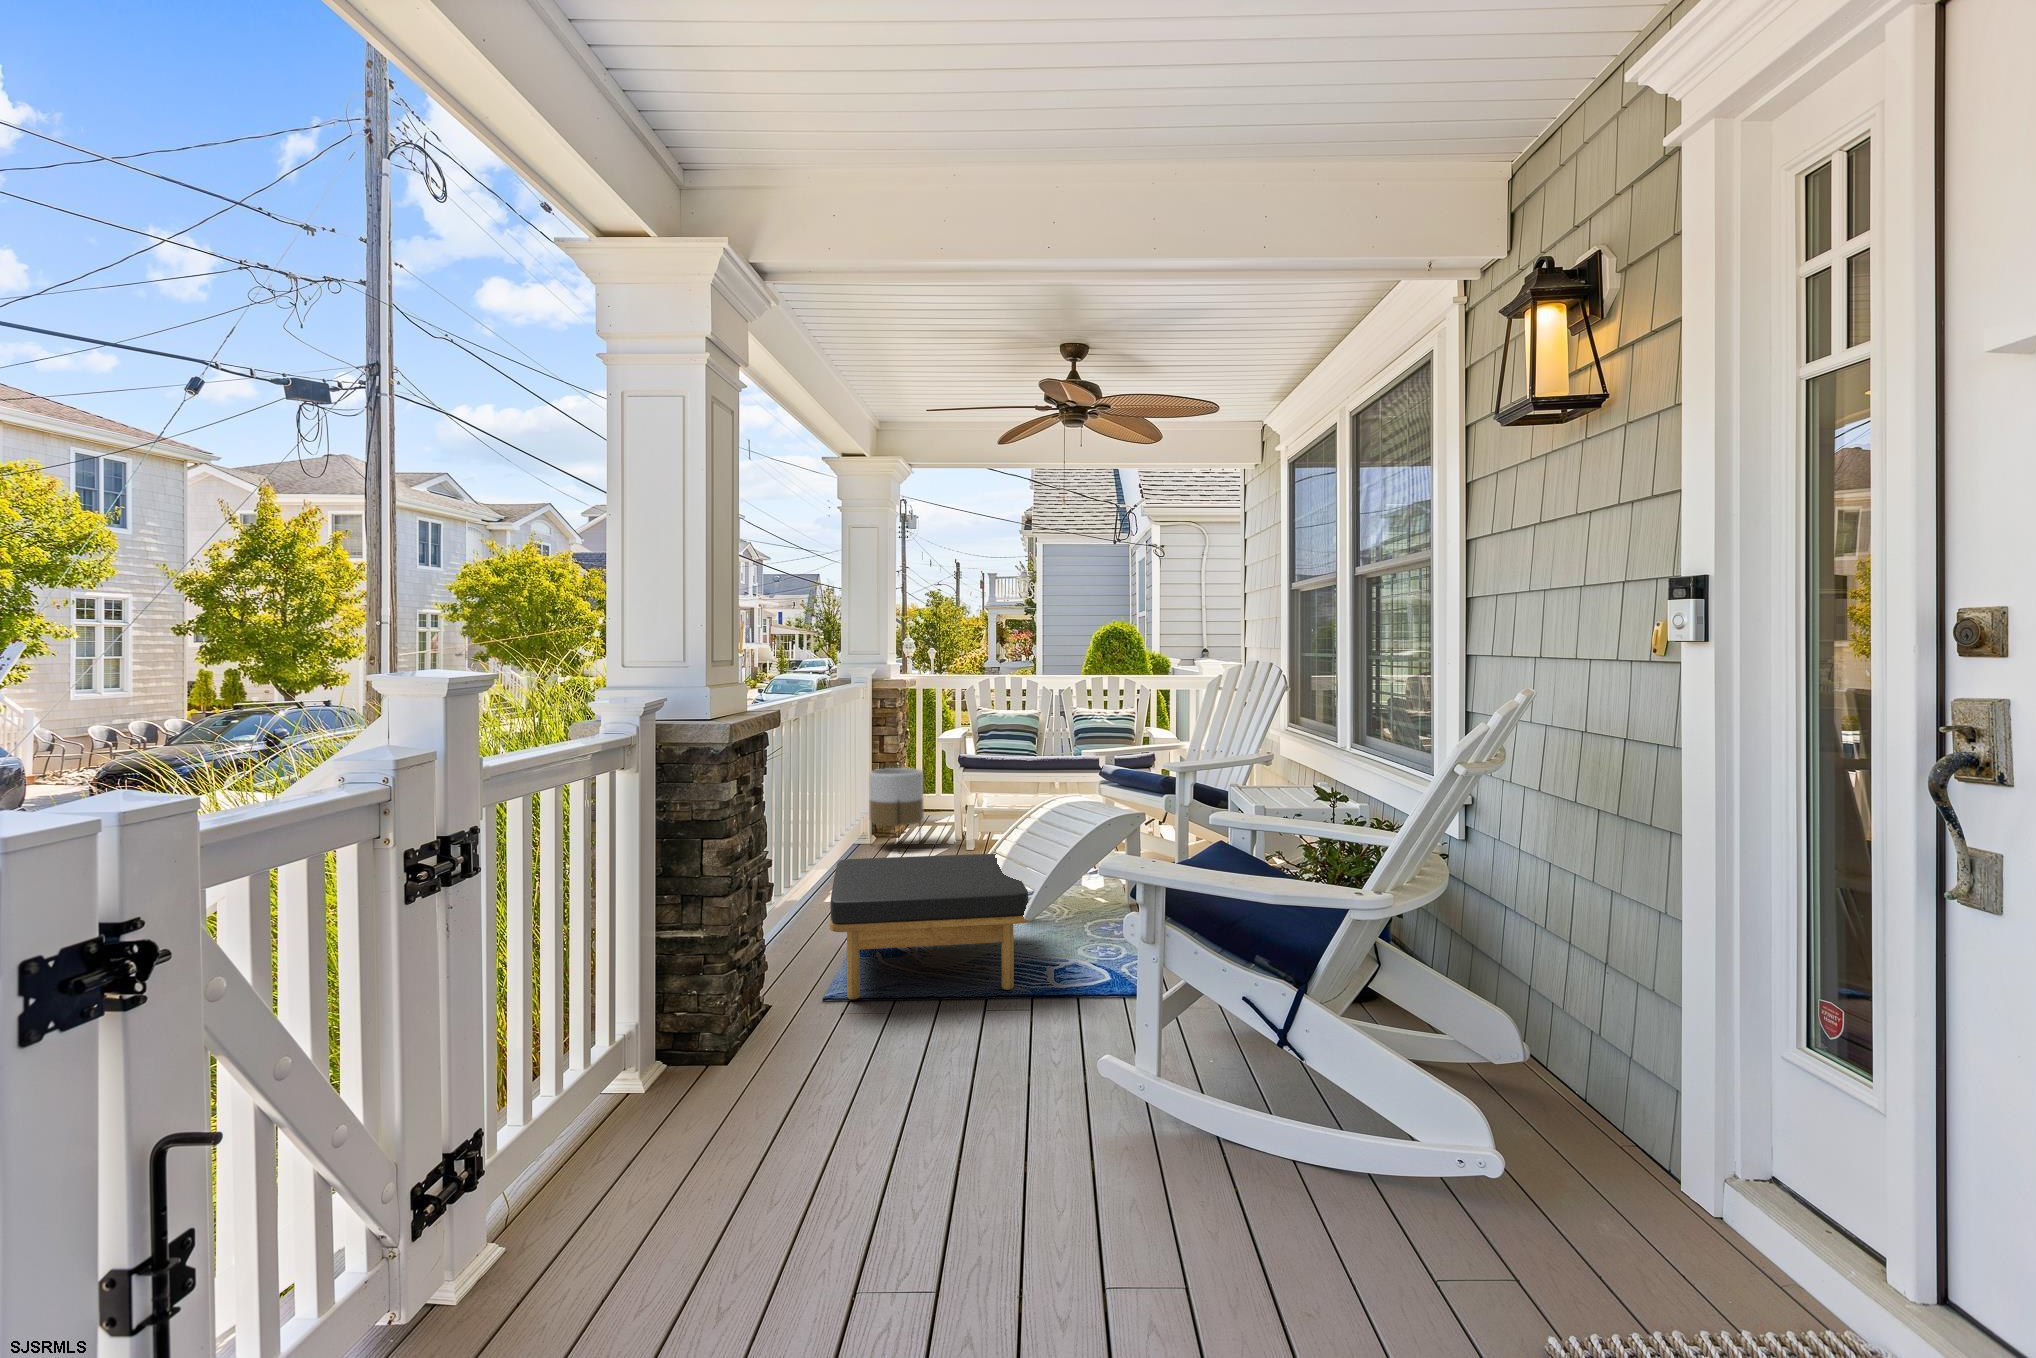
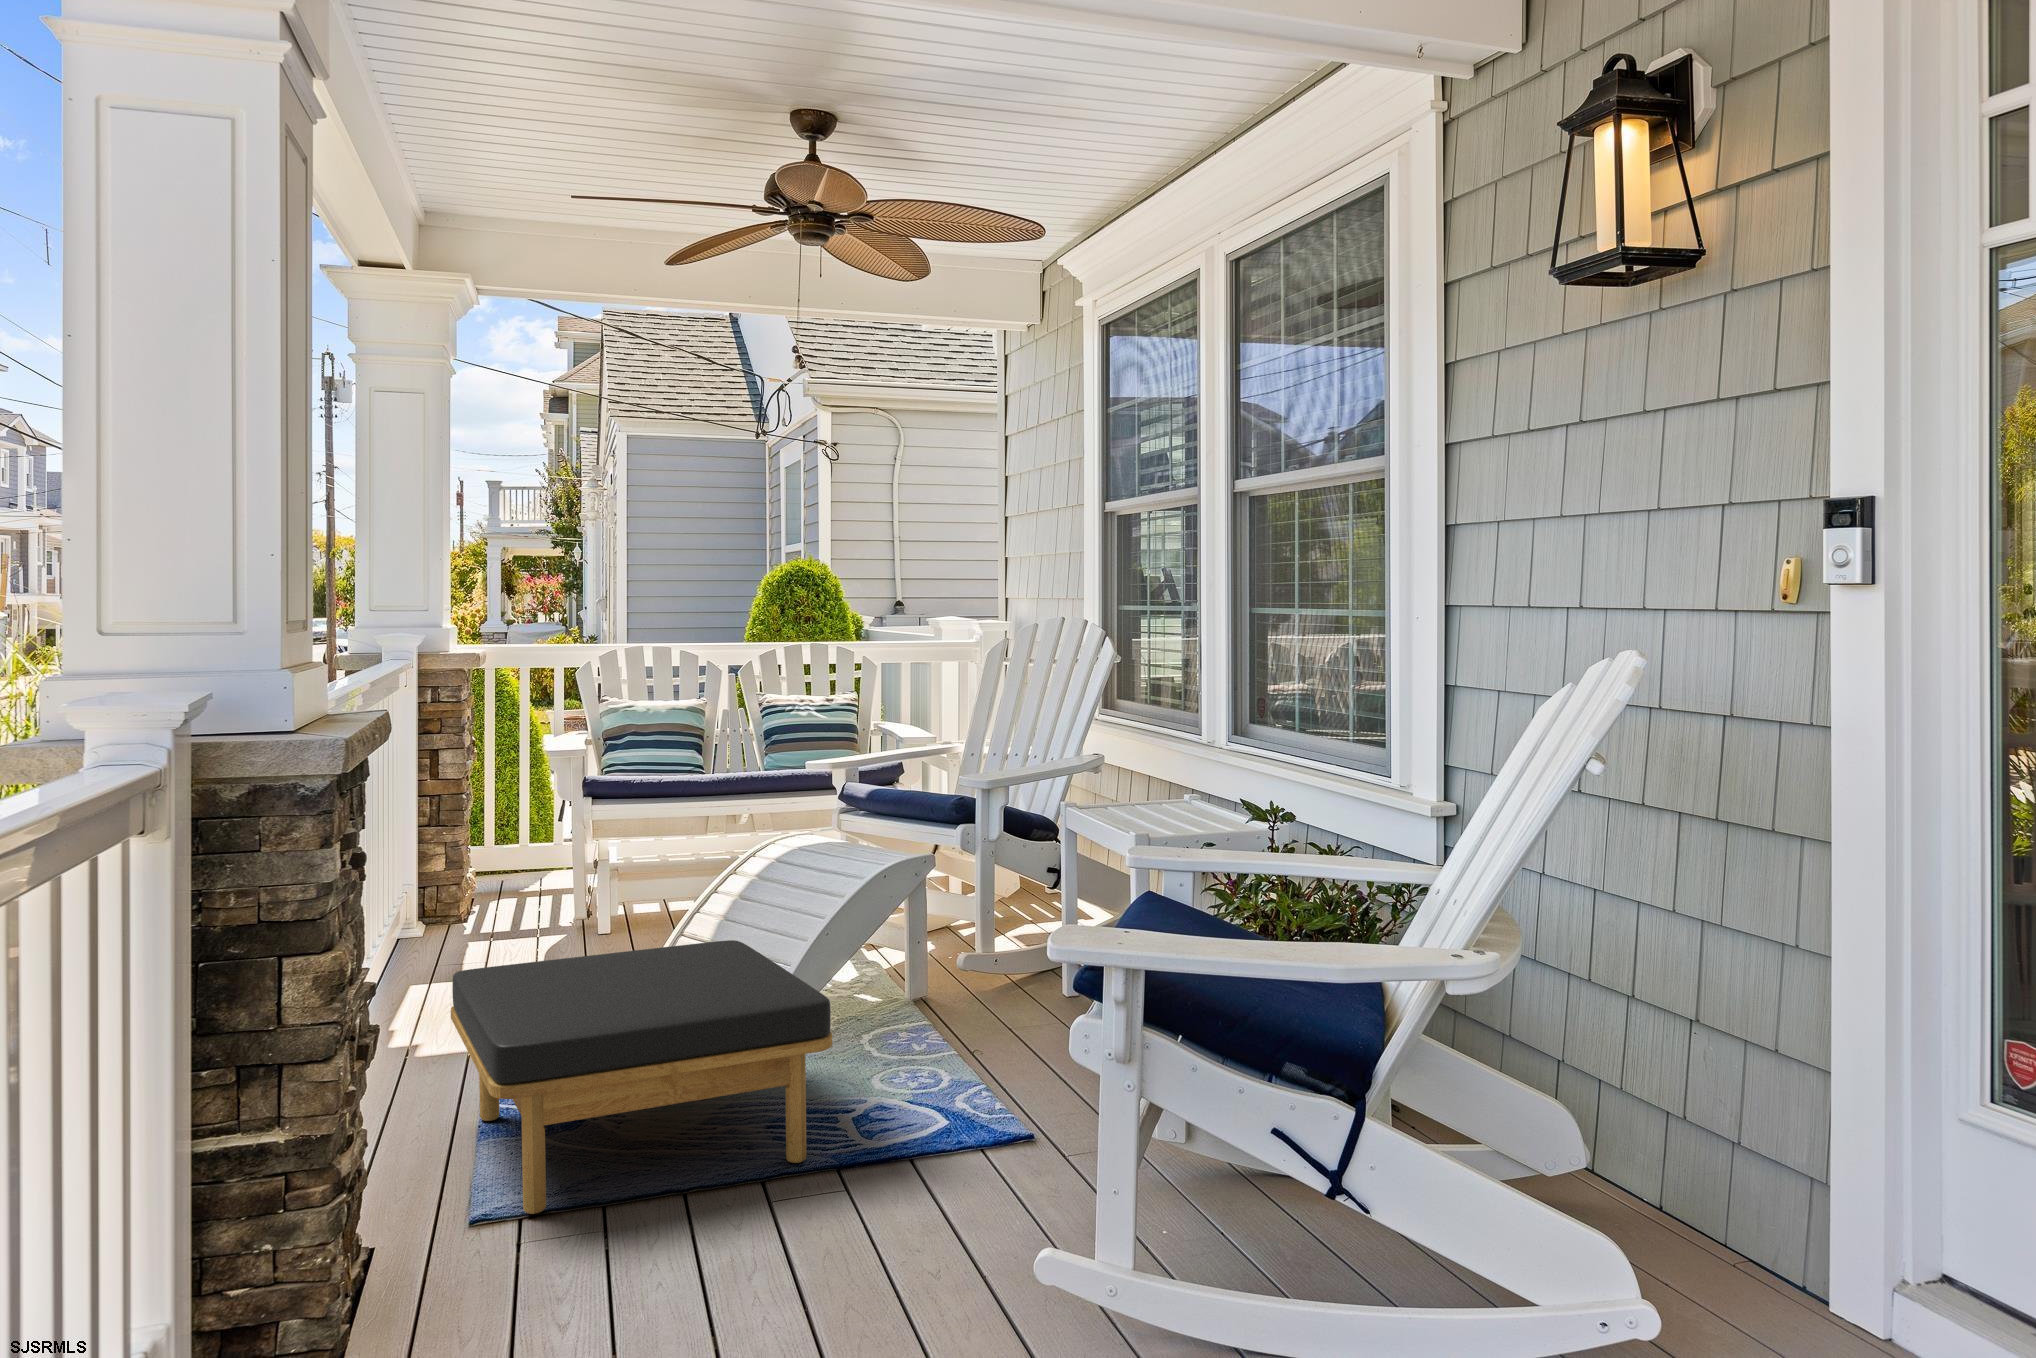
planter: present [869,768,924,842] -> none [420,806,521,953]

